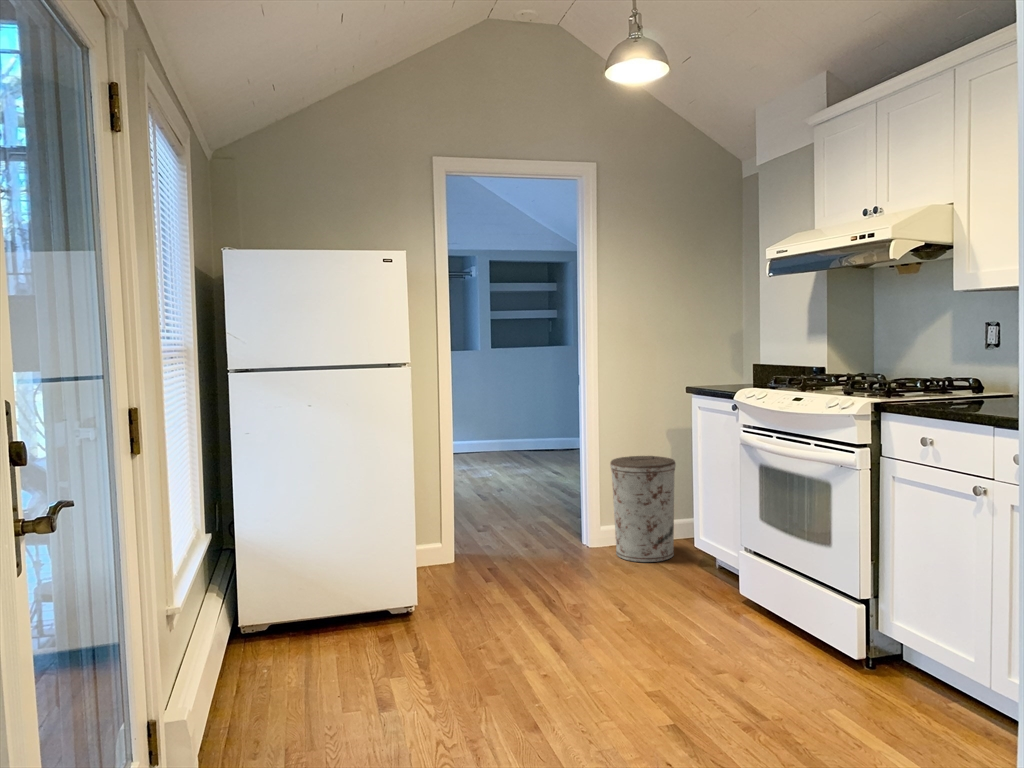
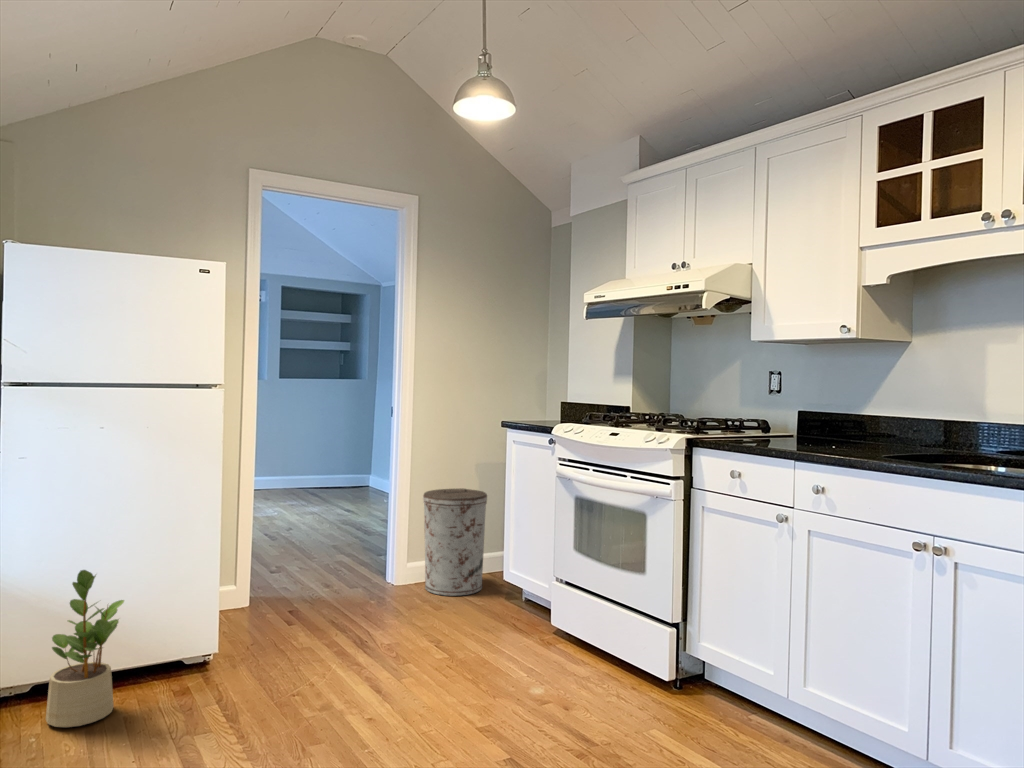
potted plant: none [282,529,338,660] -> present [46,570,124,727]

